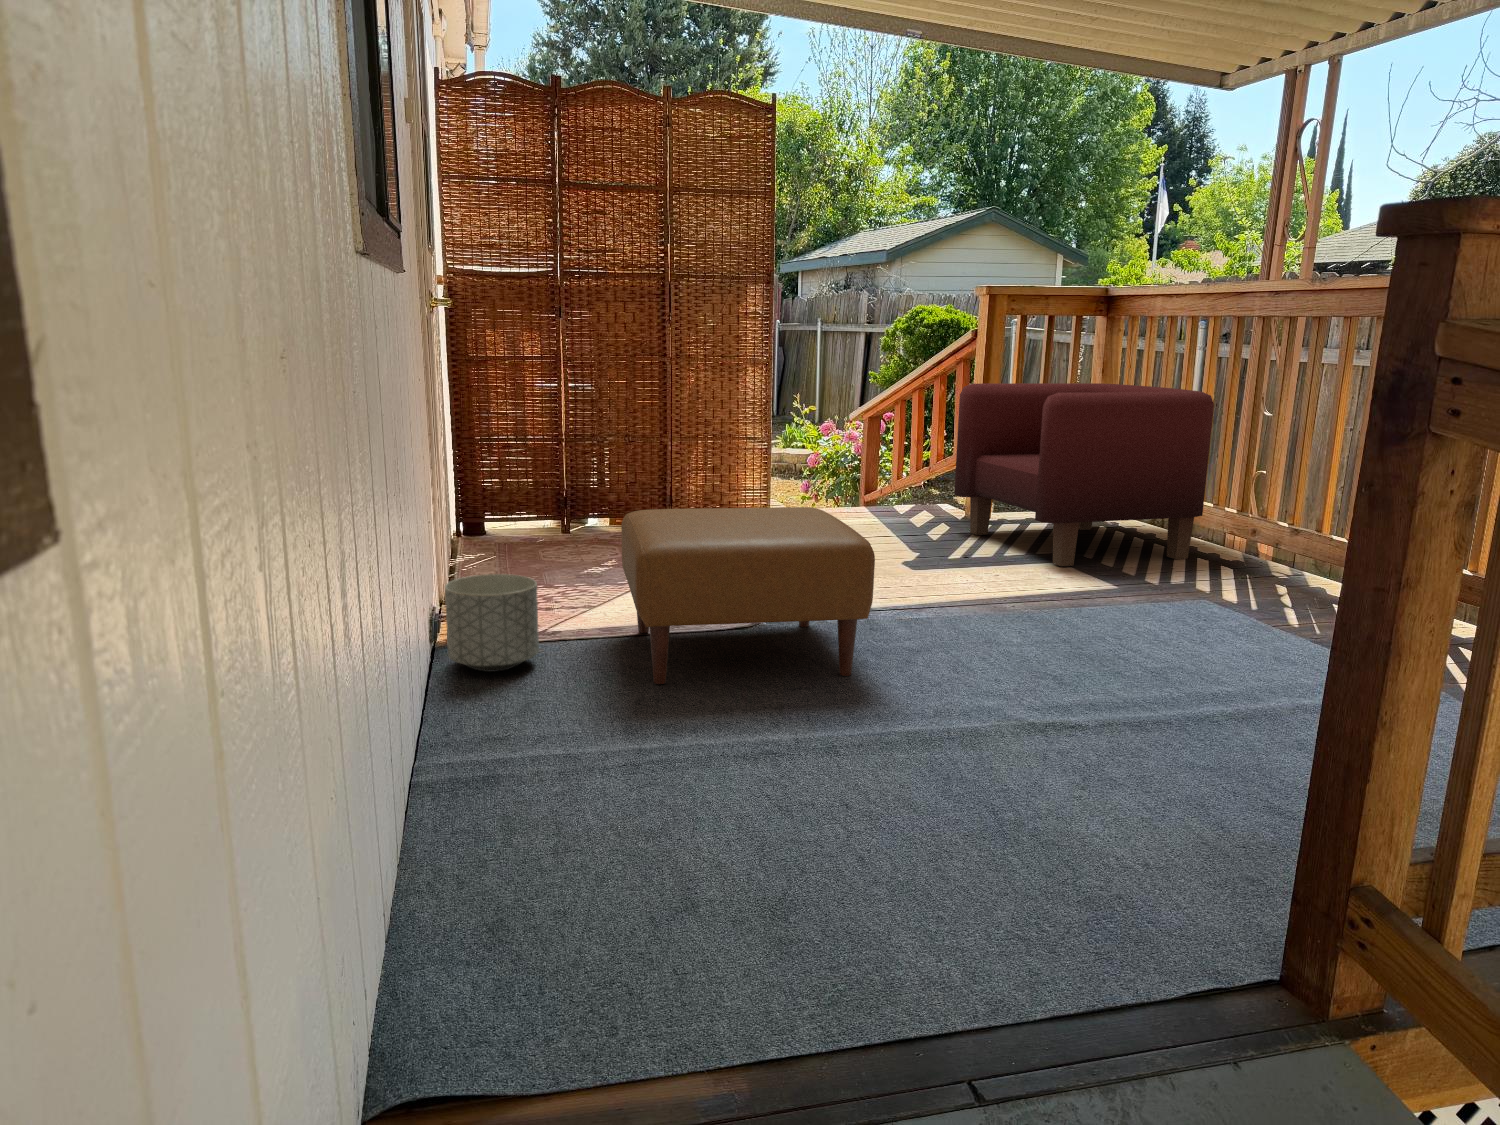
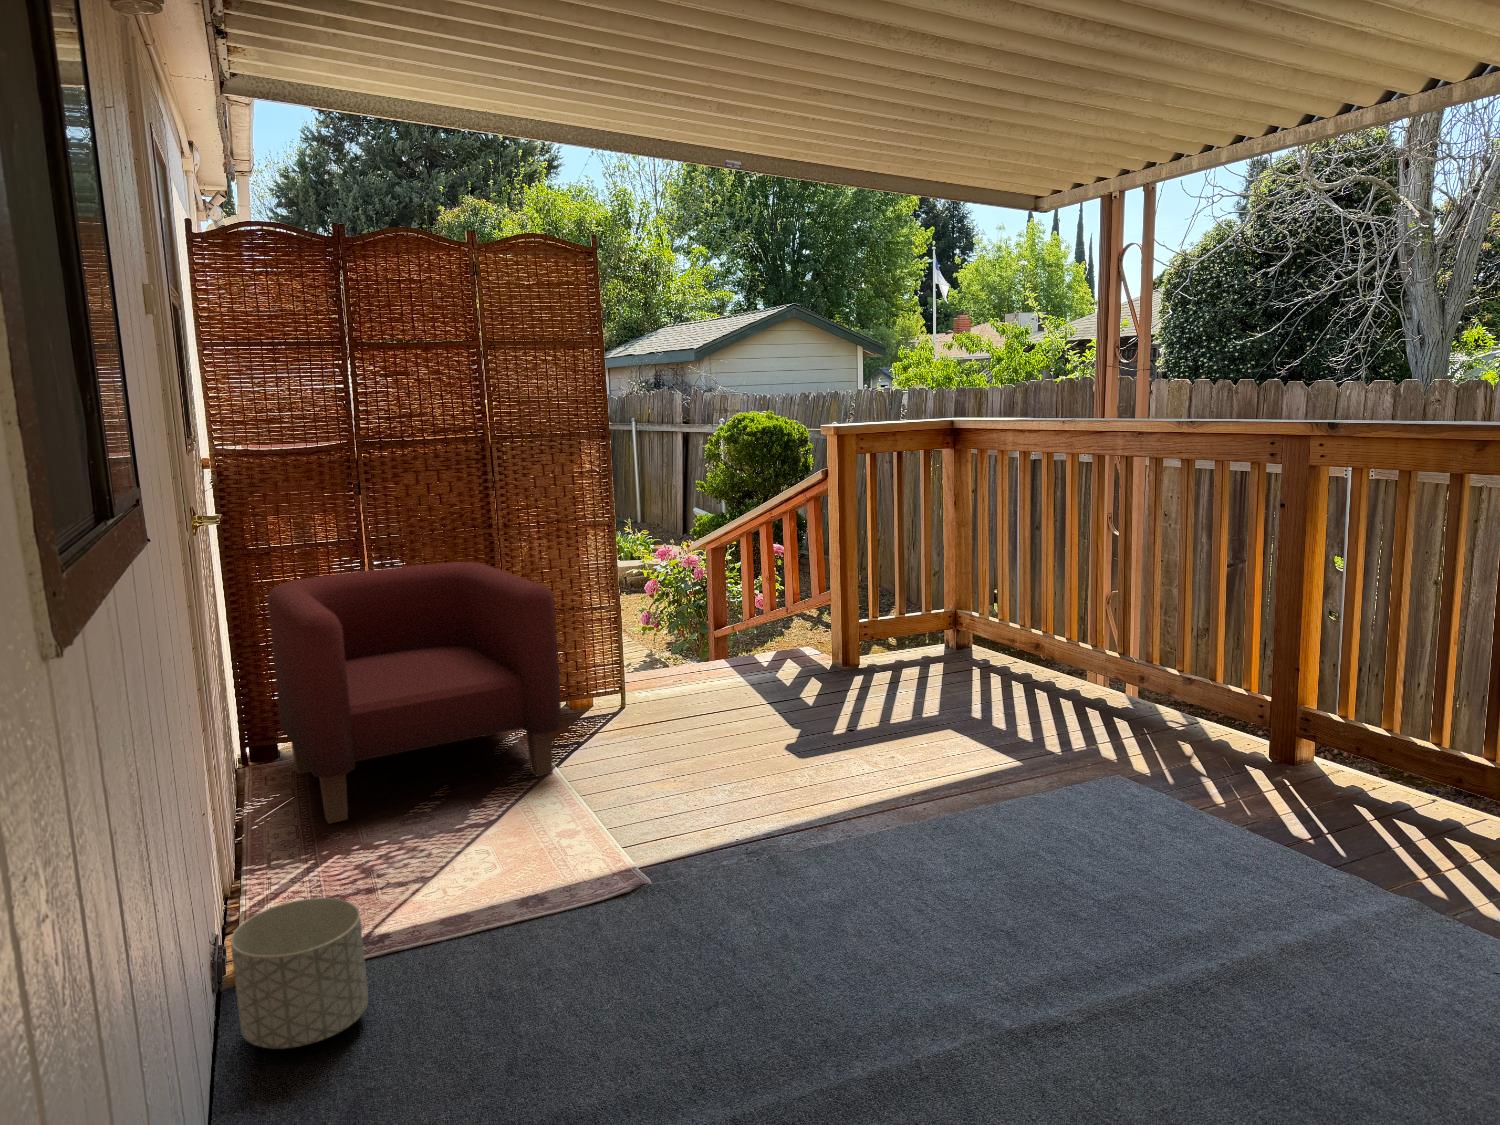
armchair: present [954,383,1214,566] -> present [267,562,562,824]
ottoman: present [621,507,875,684] -> none [464,746,796,1039]

